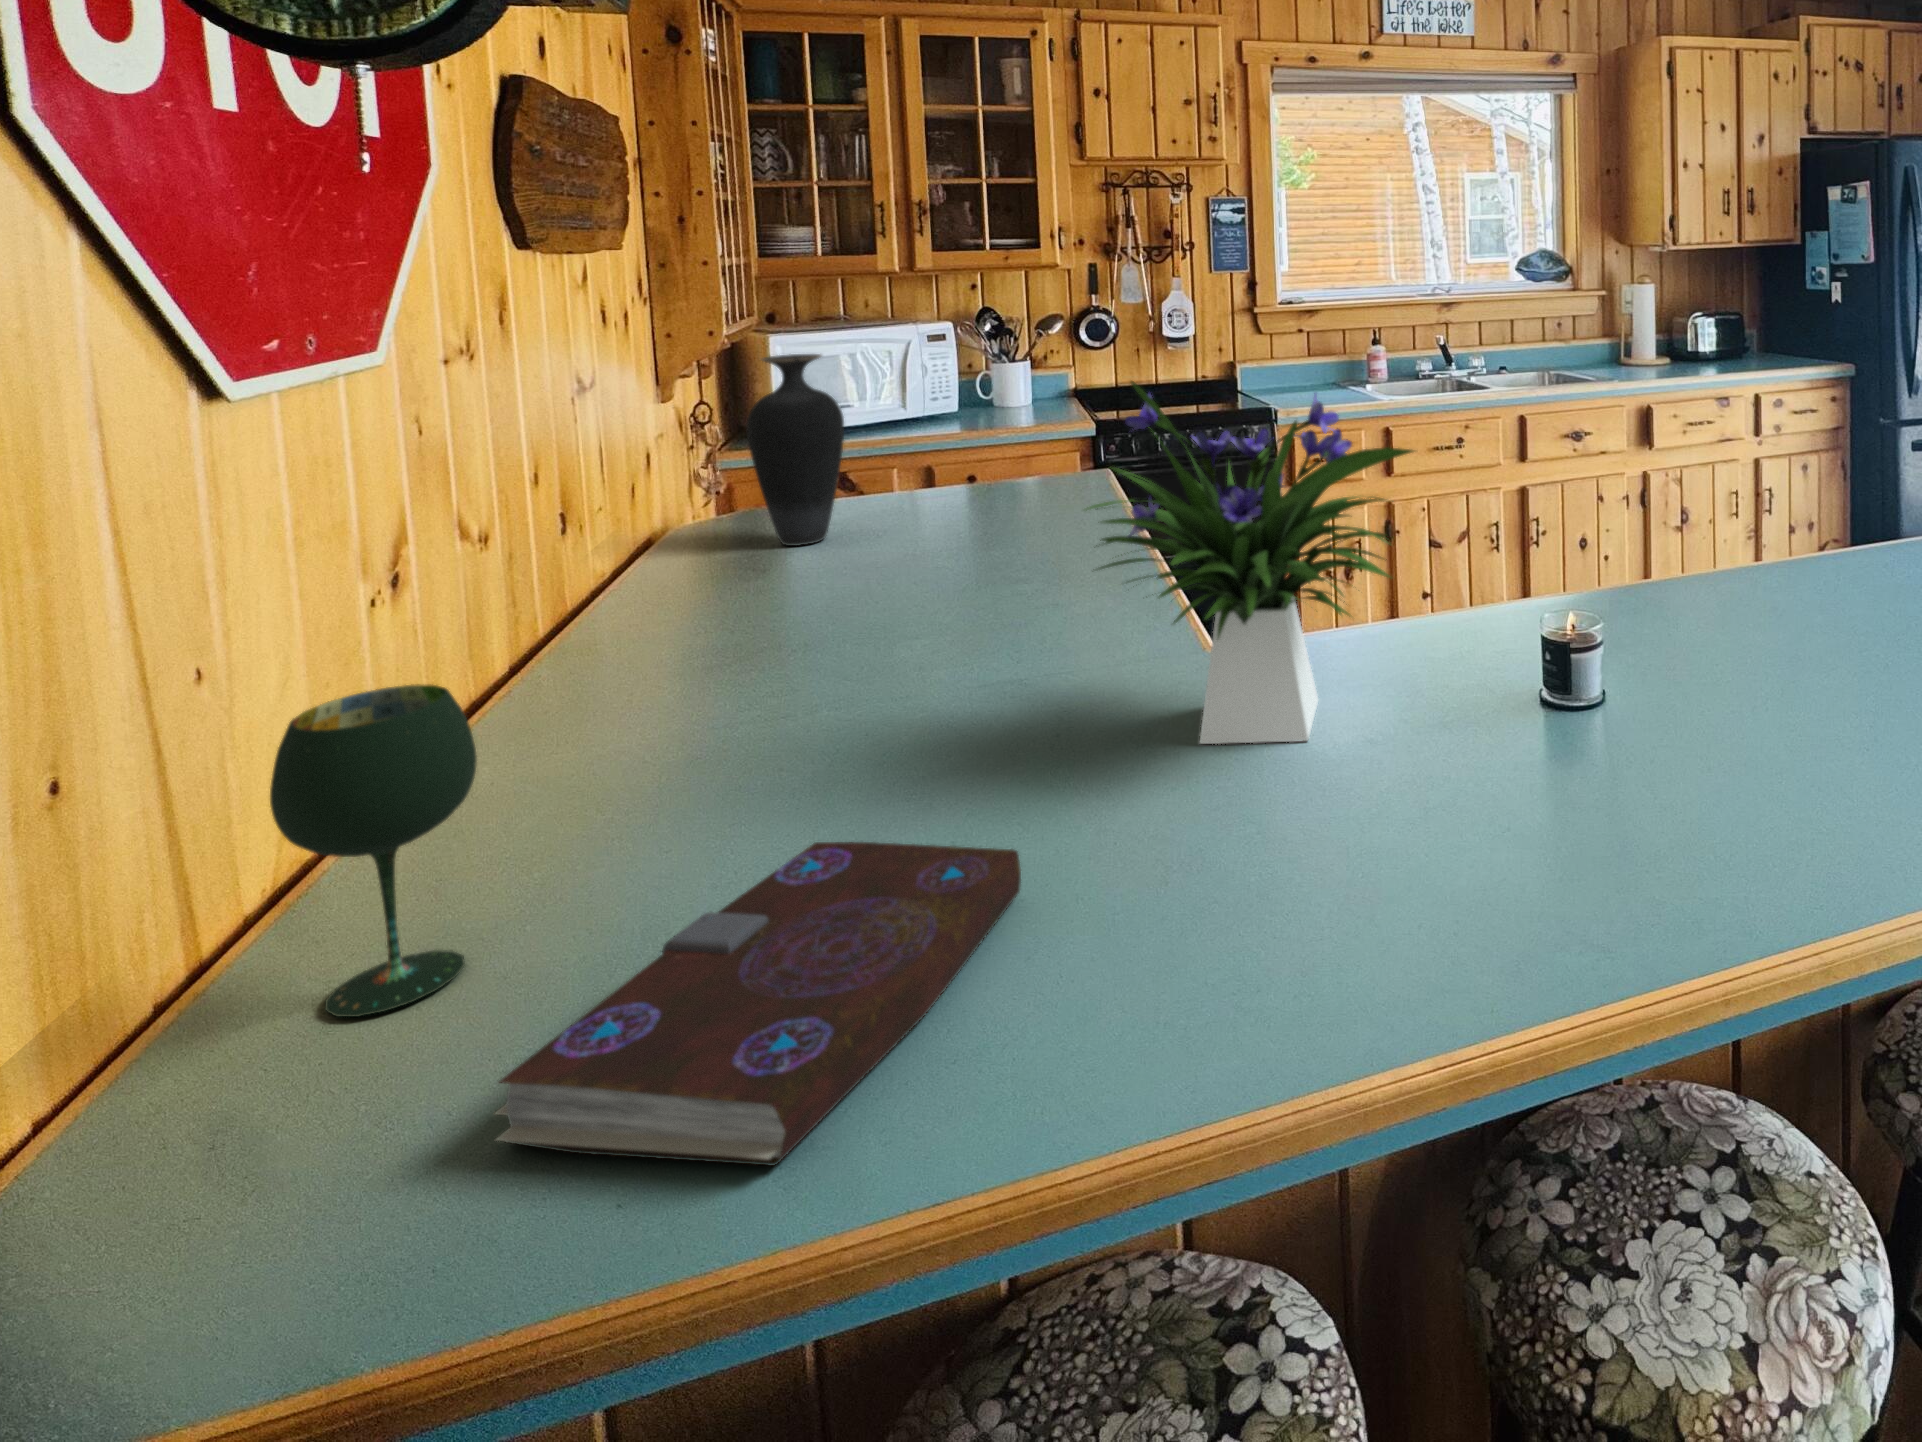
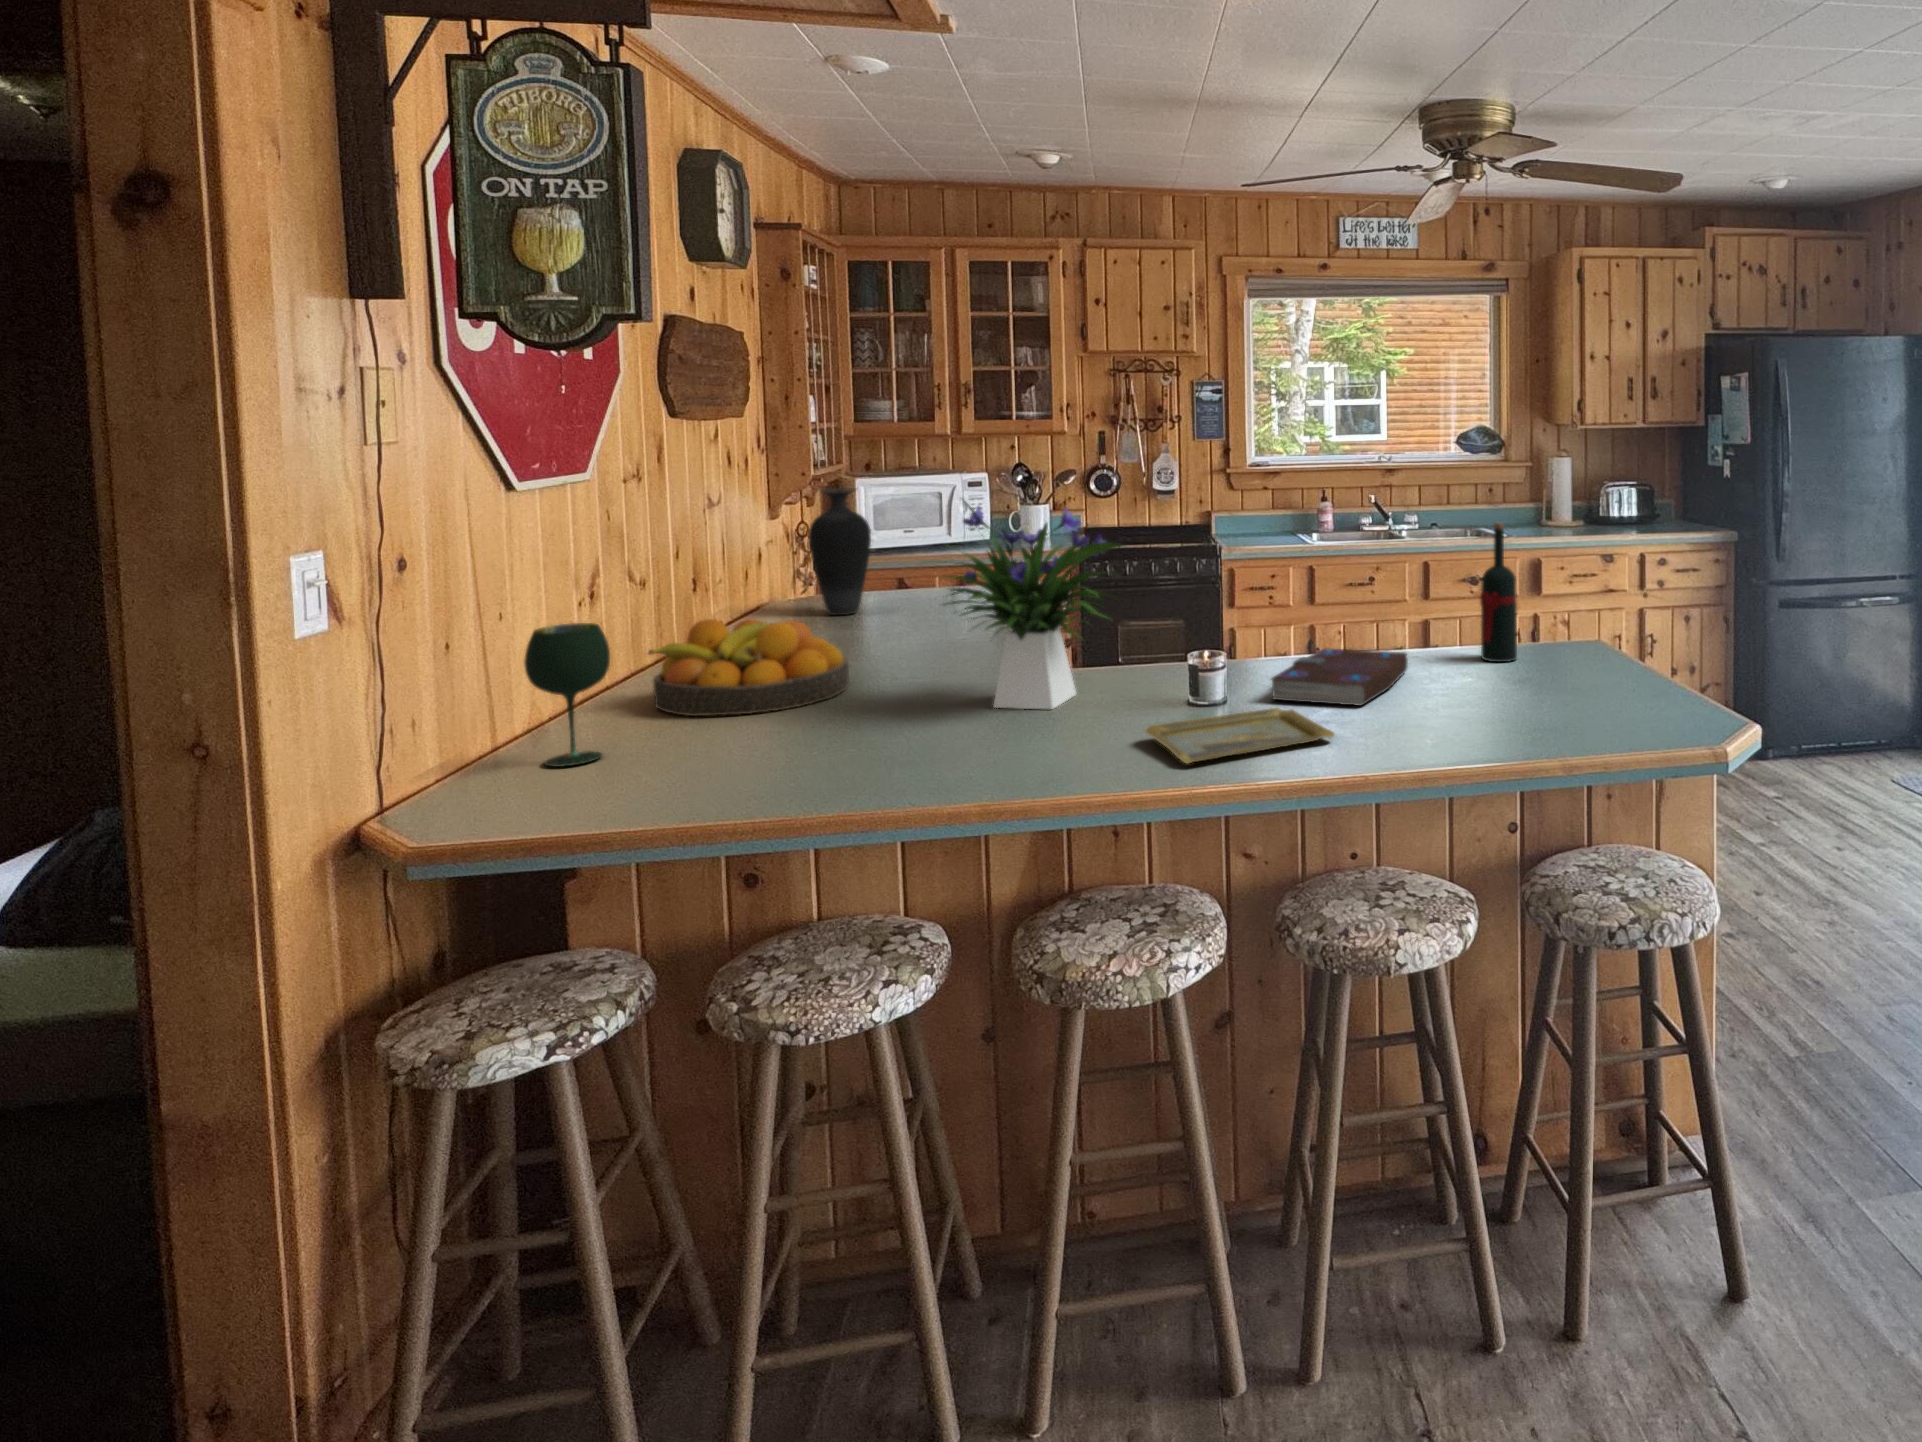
wine bottle: none [1848,384,1902,587] -> present [1480,523,1517,662]
fruit bowl: none [528,600,904,811] -> present [648,619,849,716]
tray: none [1552,720,1882,886] -> present [1145,708,1334,763]
book: present [496,842,1021,1166] -> present [1270,648,1408,706]

